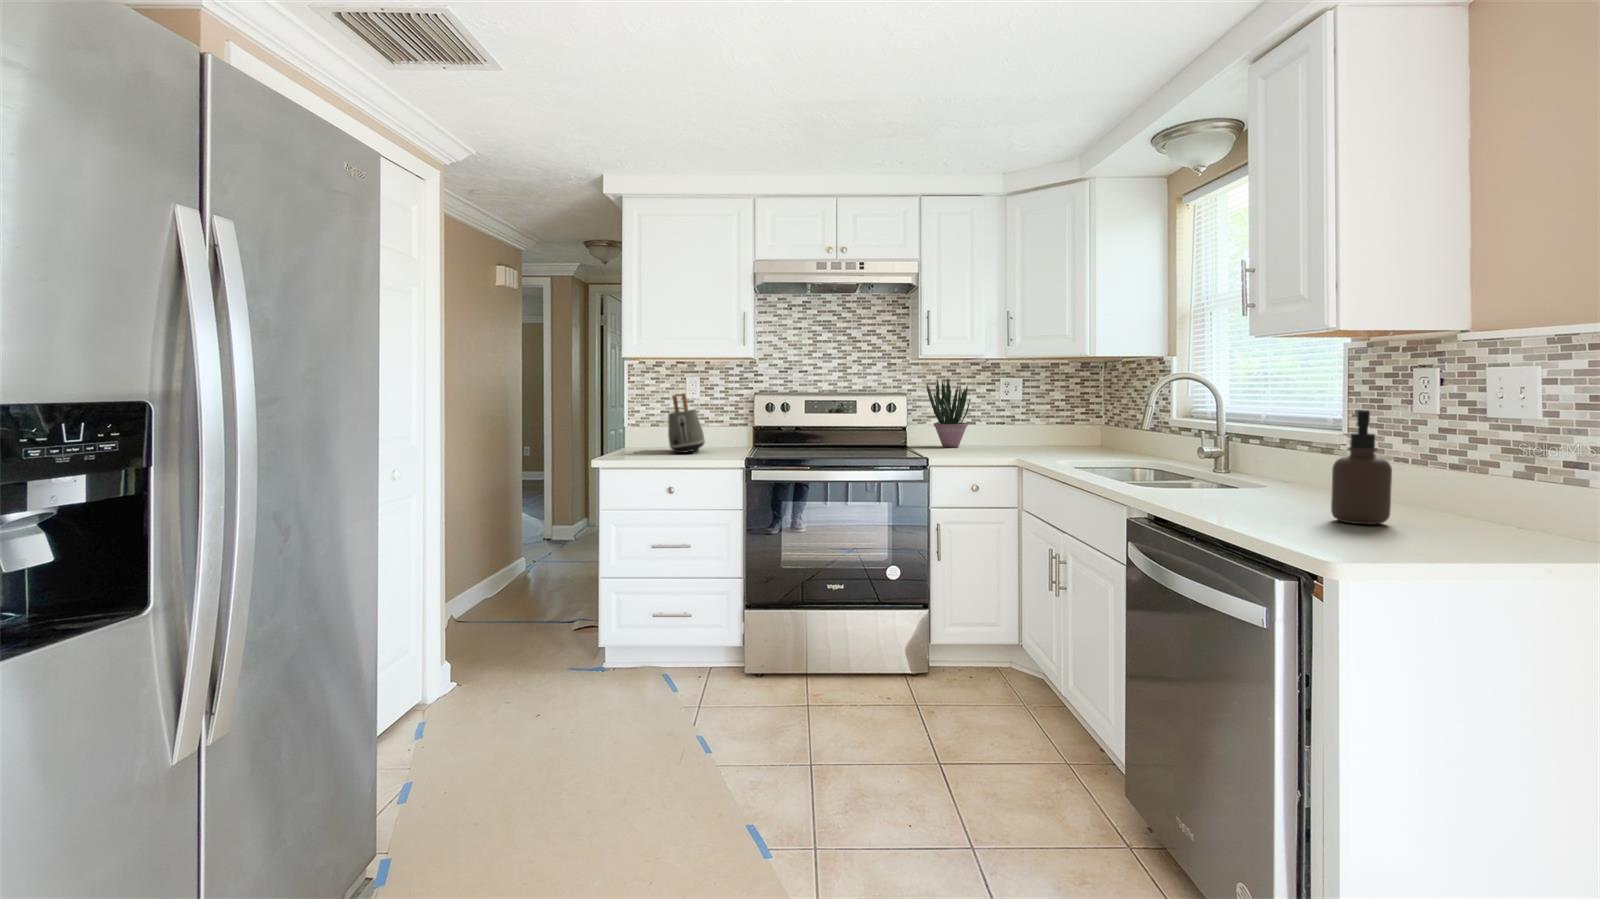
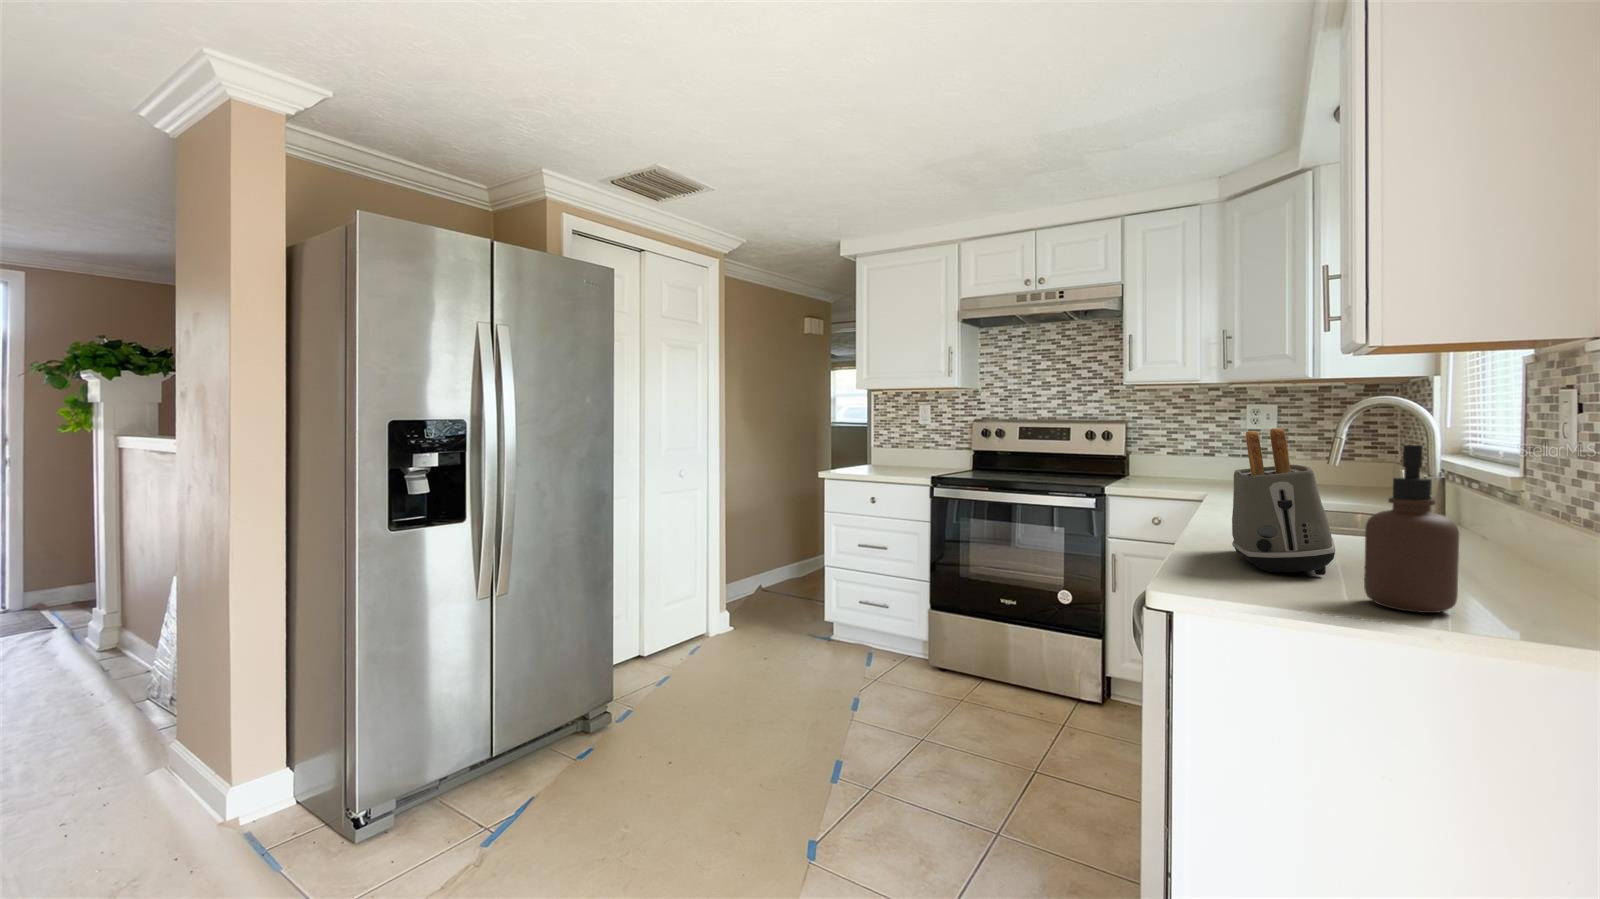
potted plant: present [926,378,970,447] -> none [1156,404,1203,481]
toaster: present [668,393,705,453] -> present [1232,428,1335,575]

